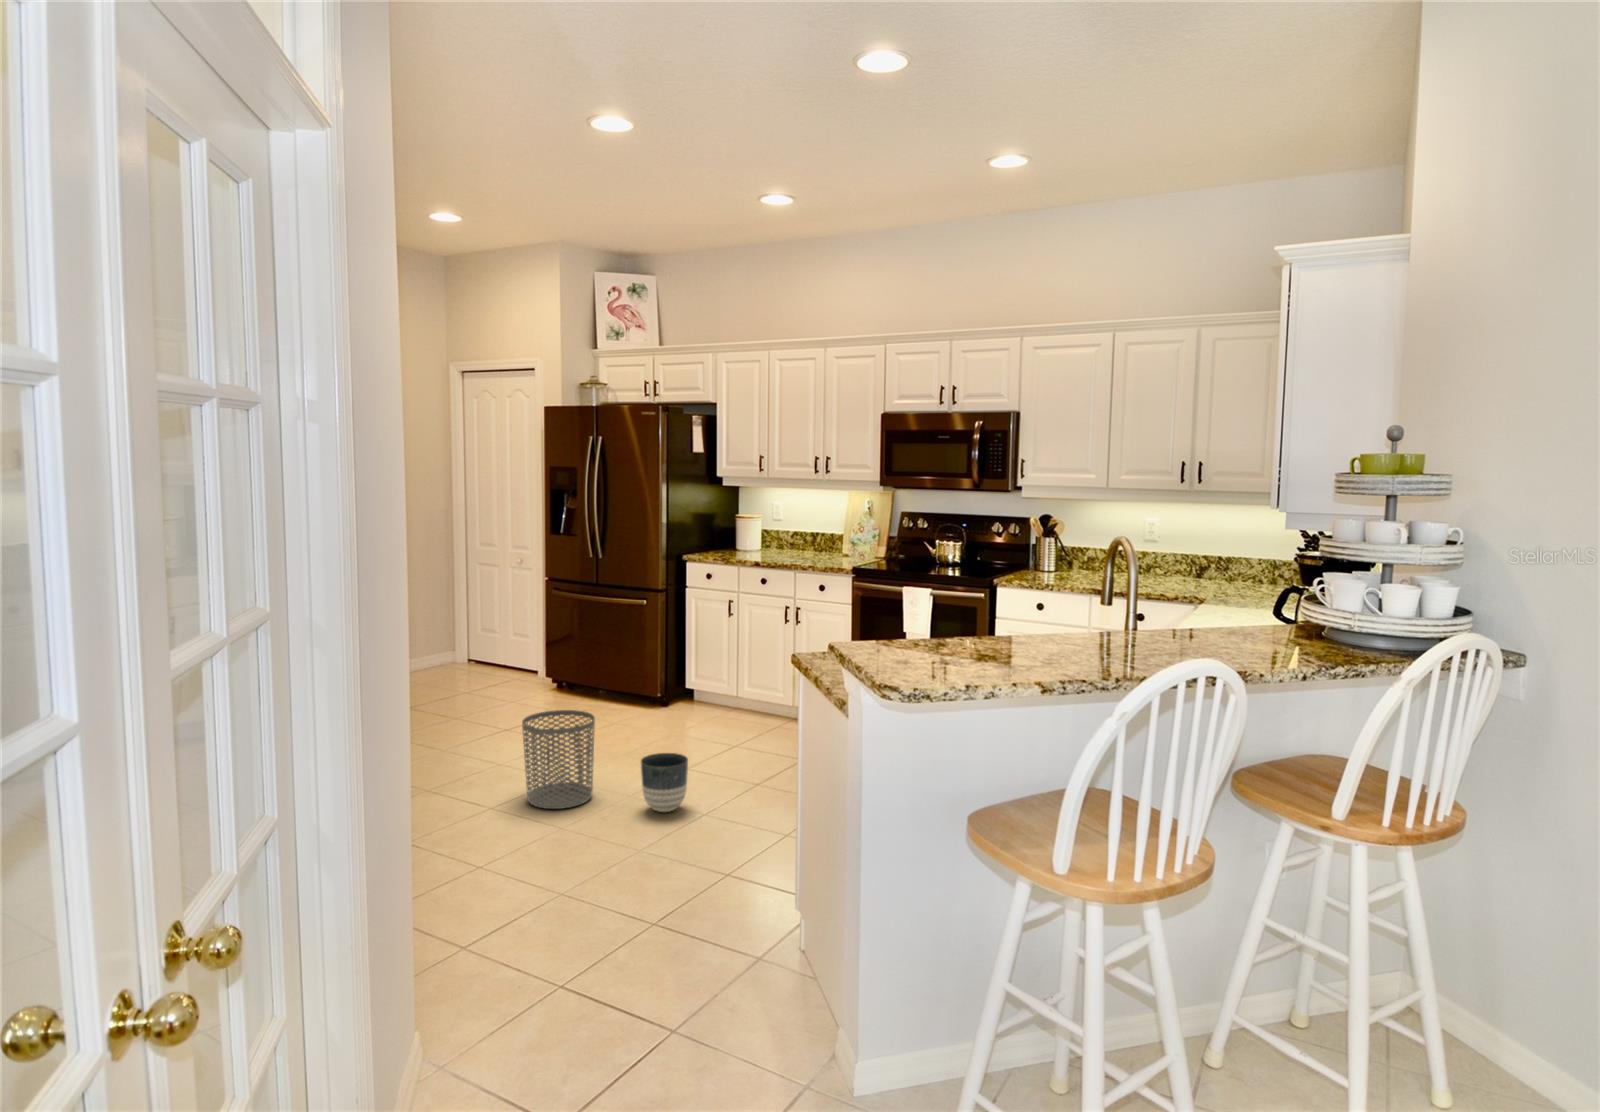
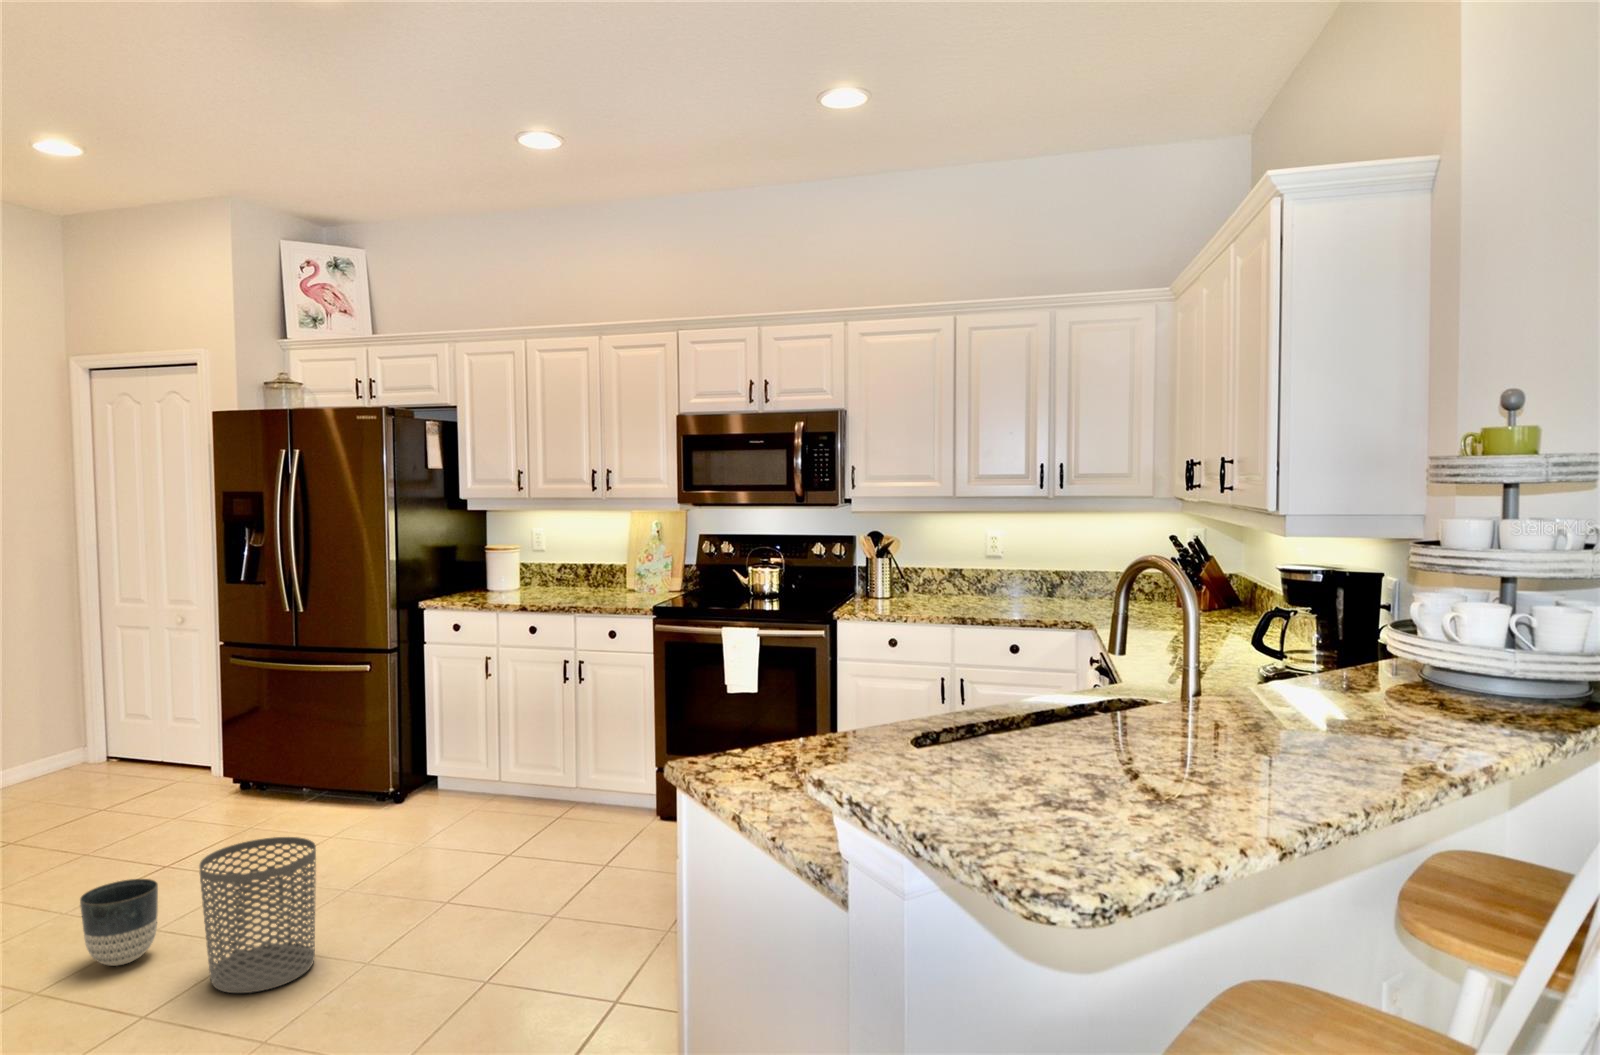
planter: present [641,753,688,812] -> present [80,879,158,966]

